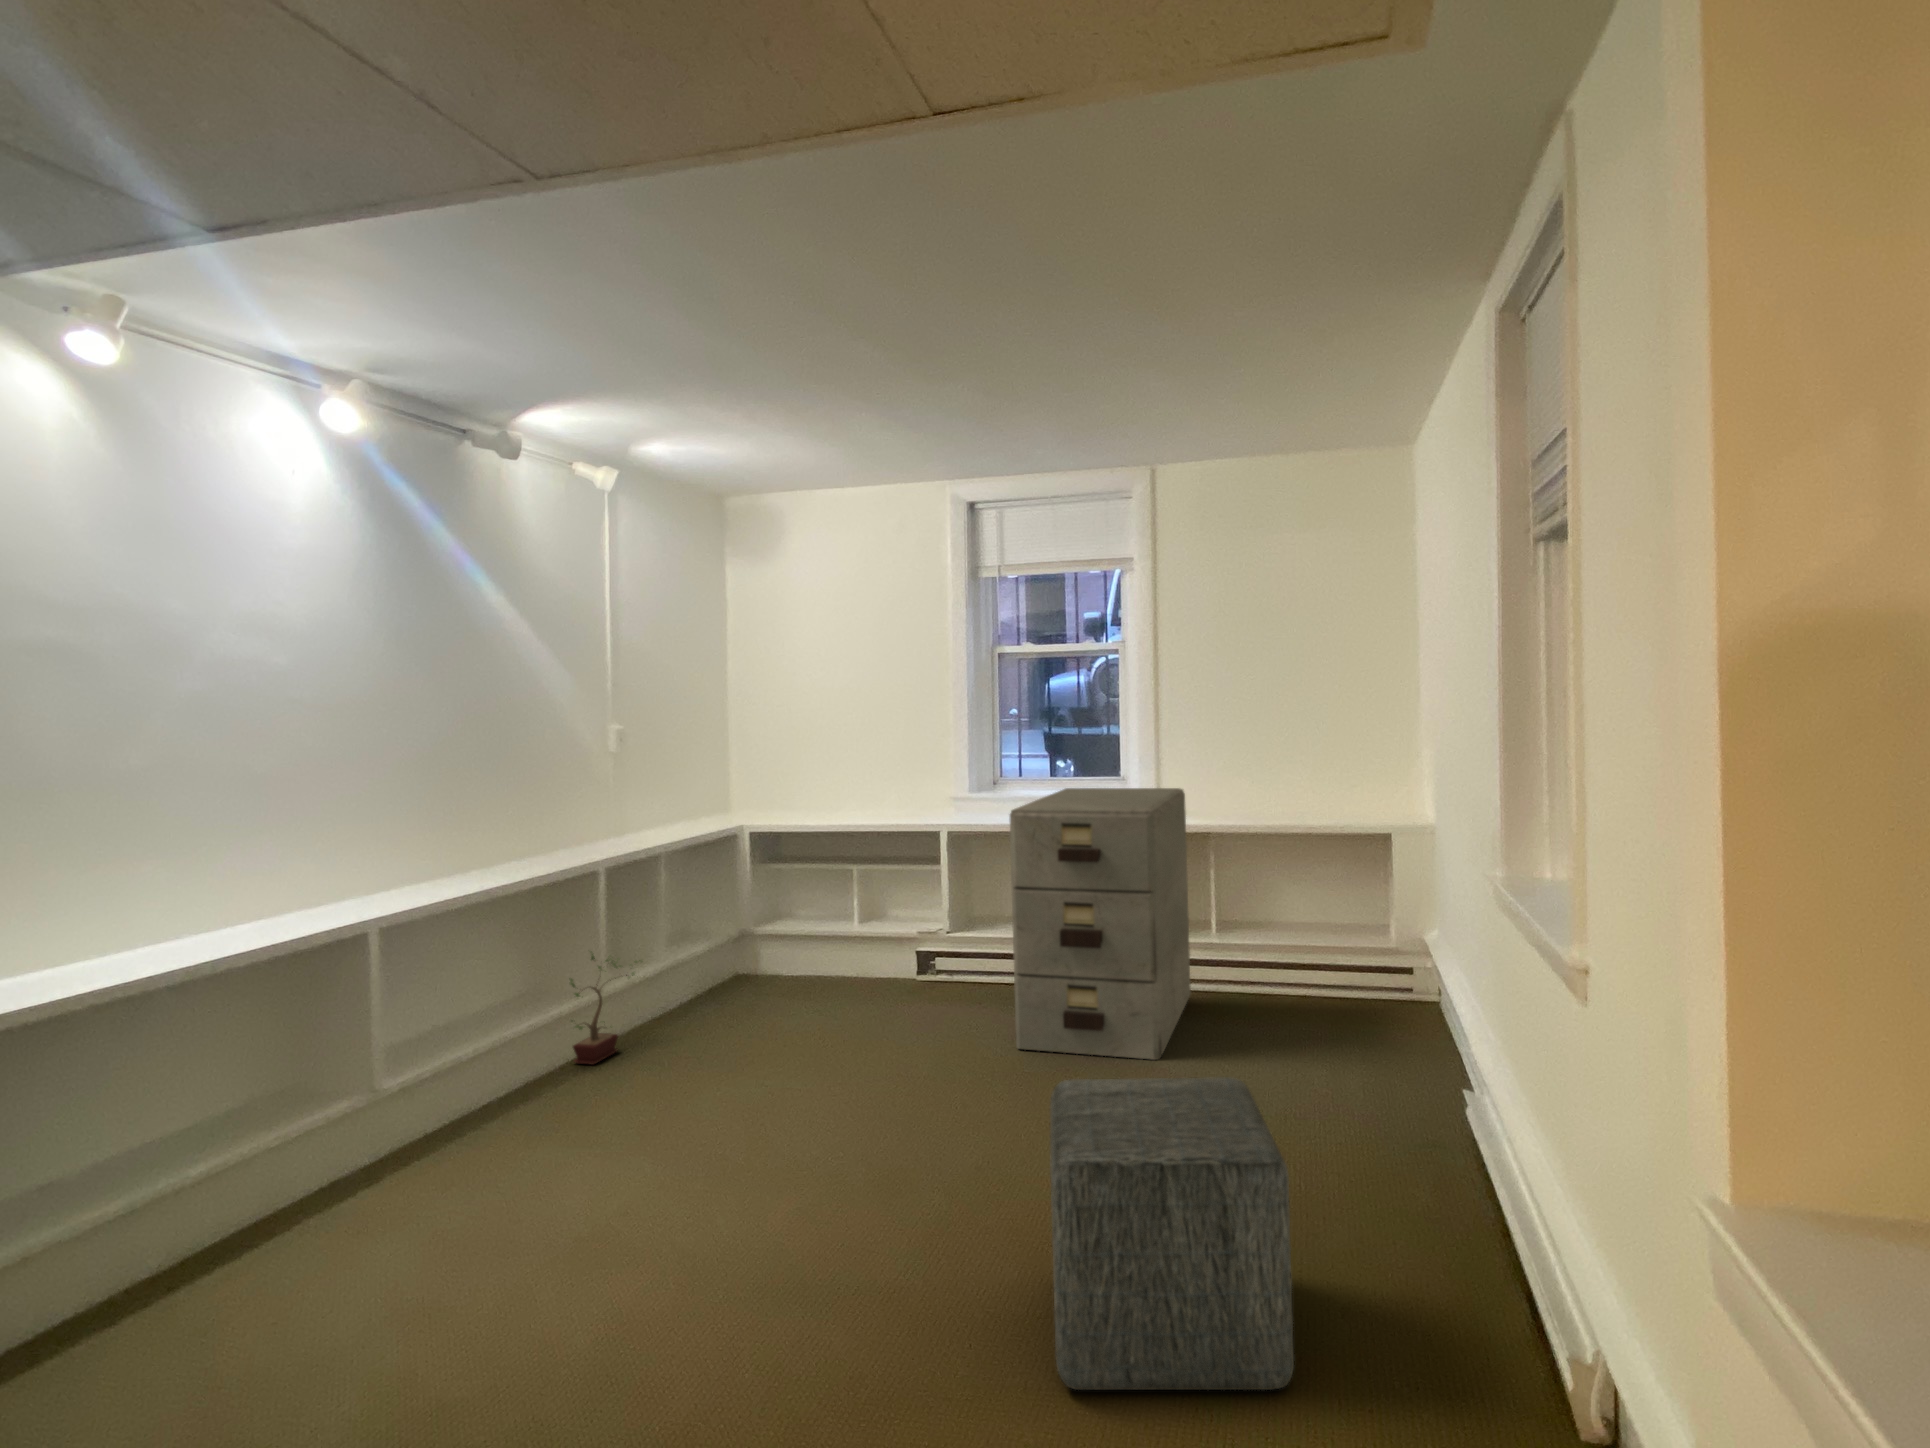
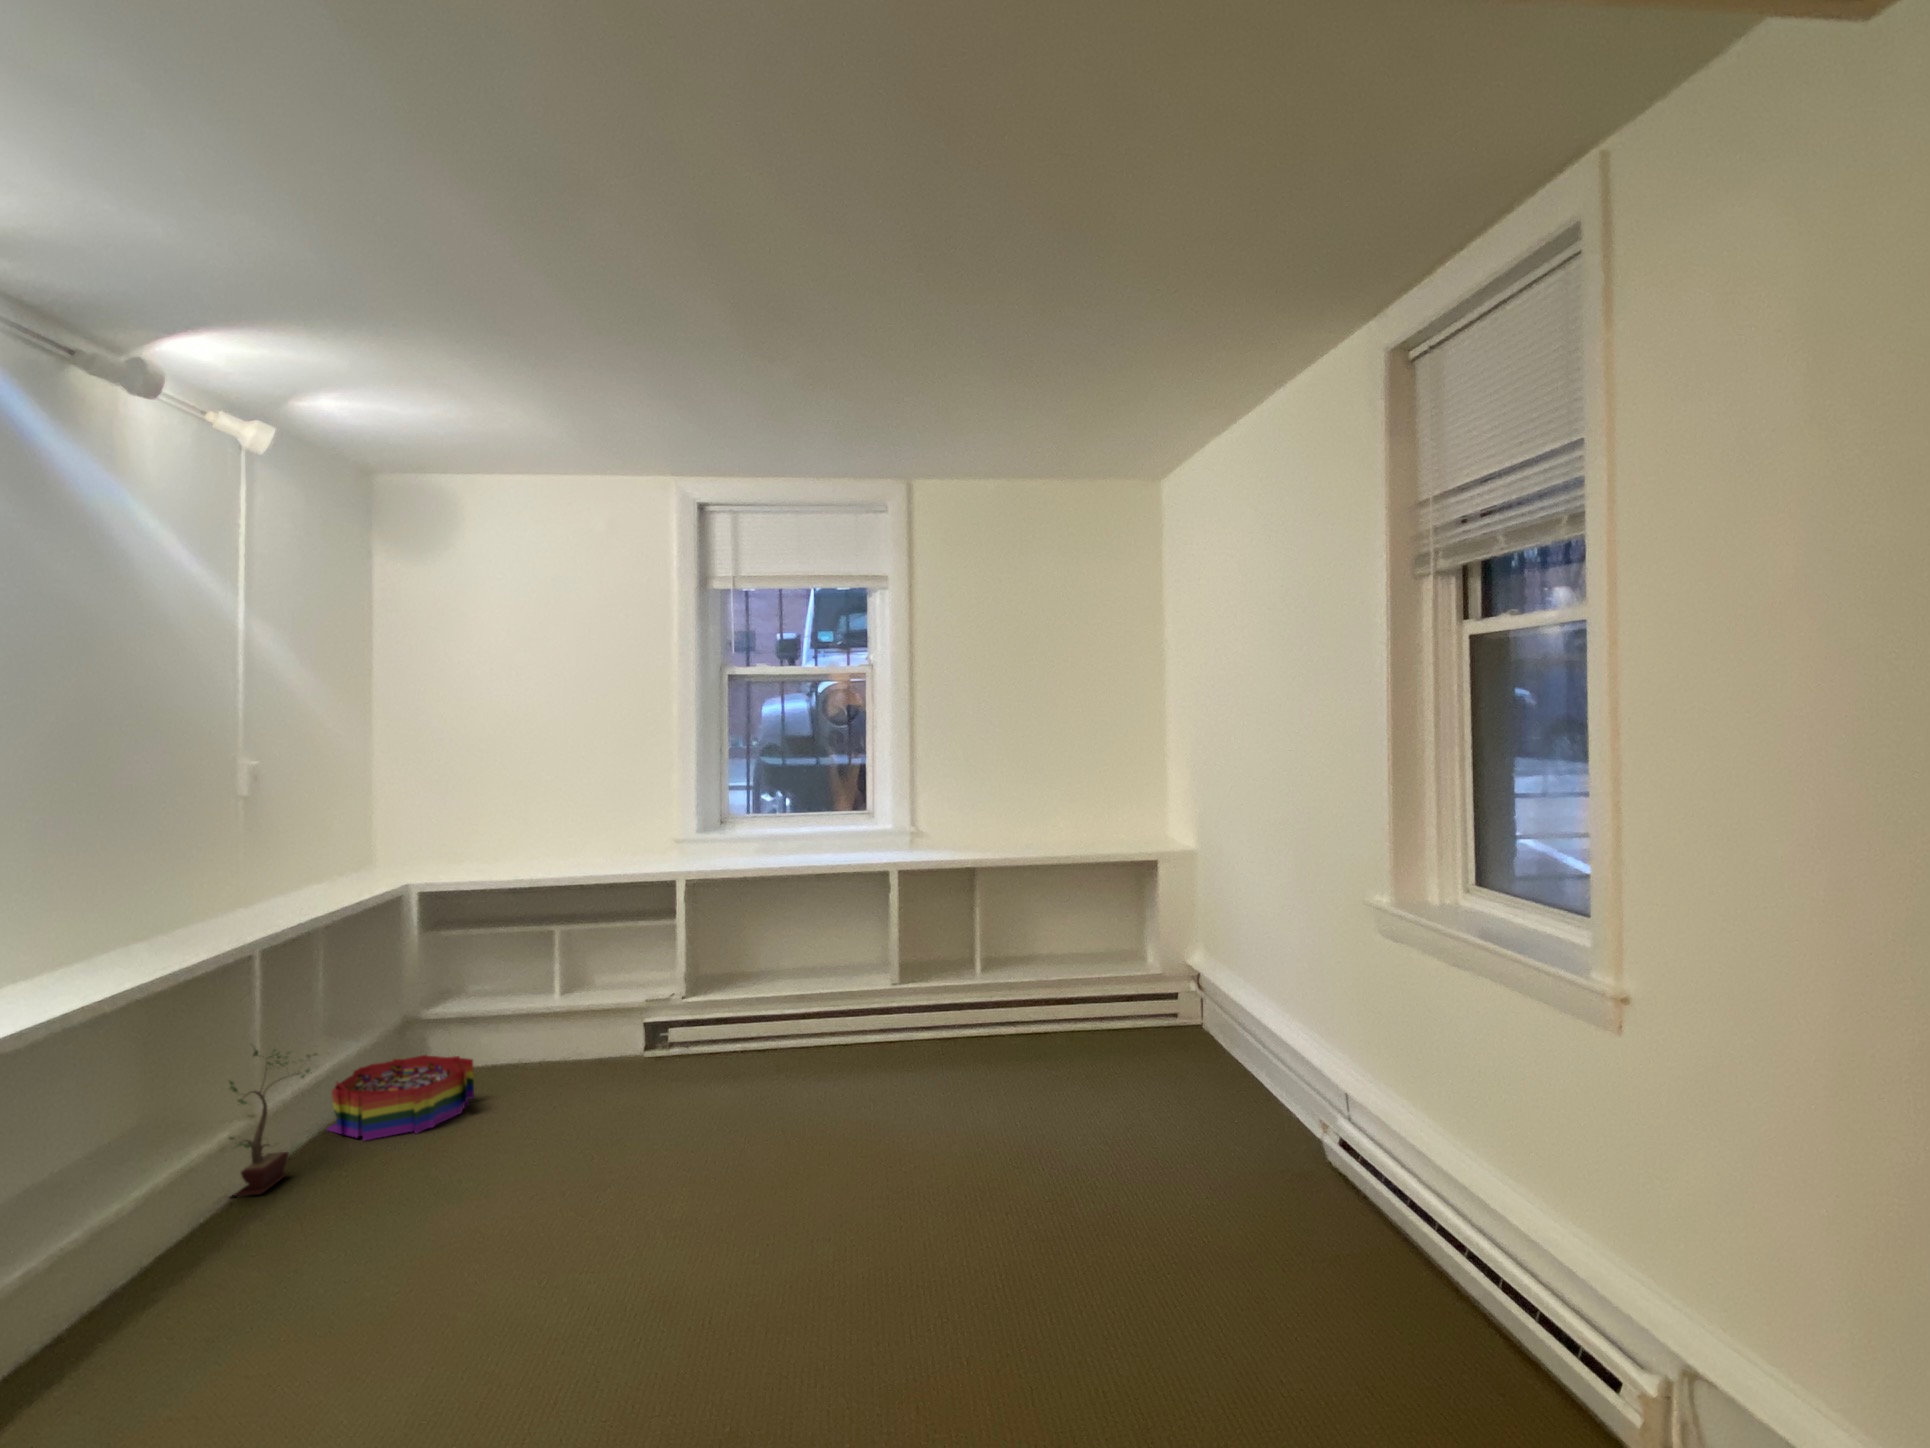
filing cabinet: present [1010,788,1191,1060] -> none [808,819,976,1111]
storage bin: none [663,964,772,1030] -> present [327,1055,474,1140]
ottoman: present [1050,1077,1294,1390] -> none [1006,1073,1295,1402]

